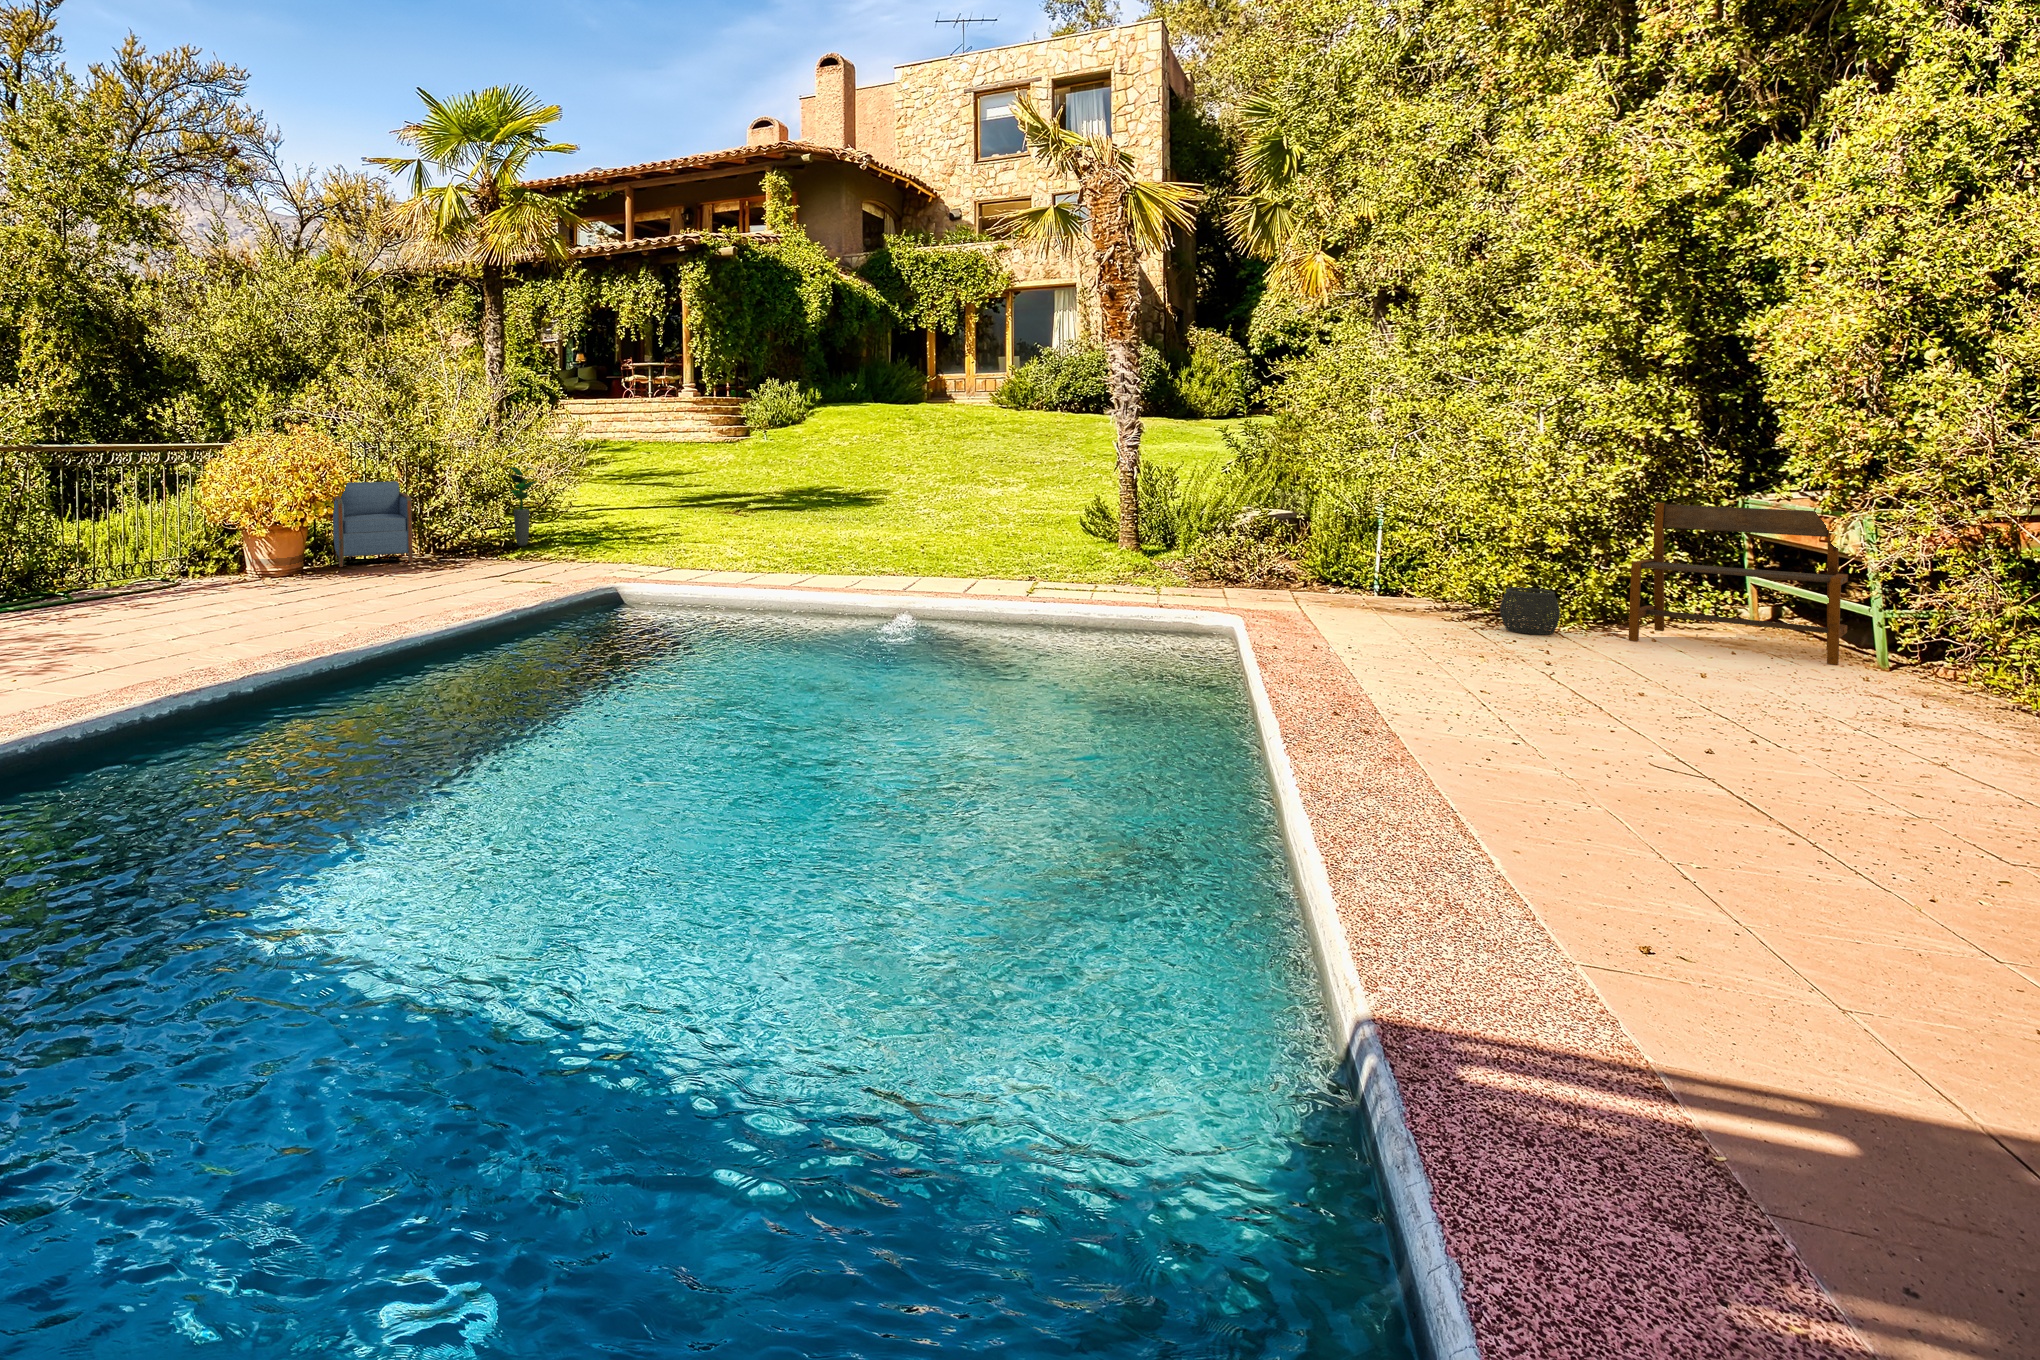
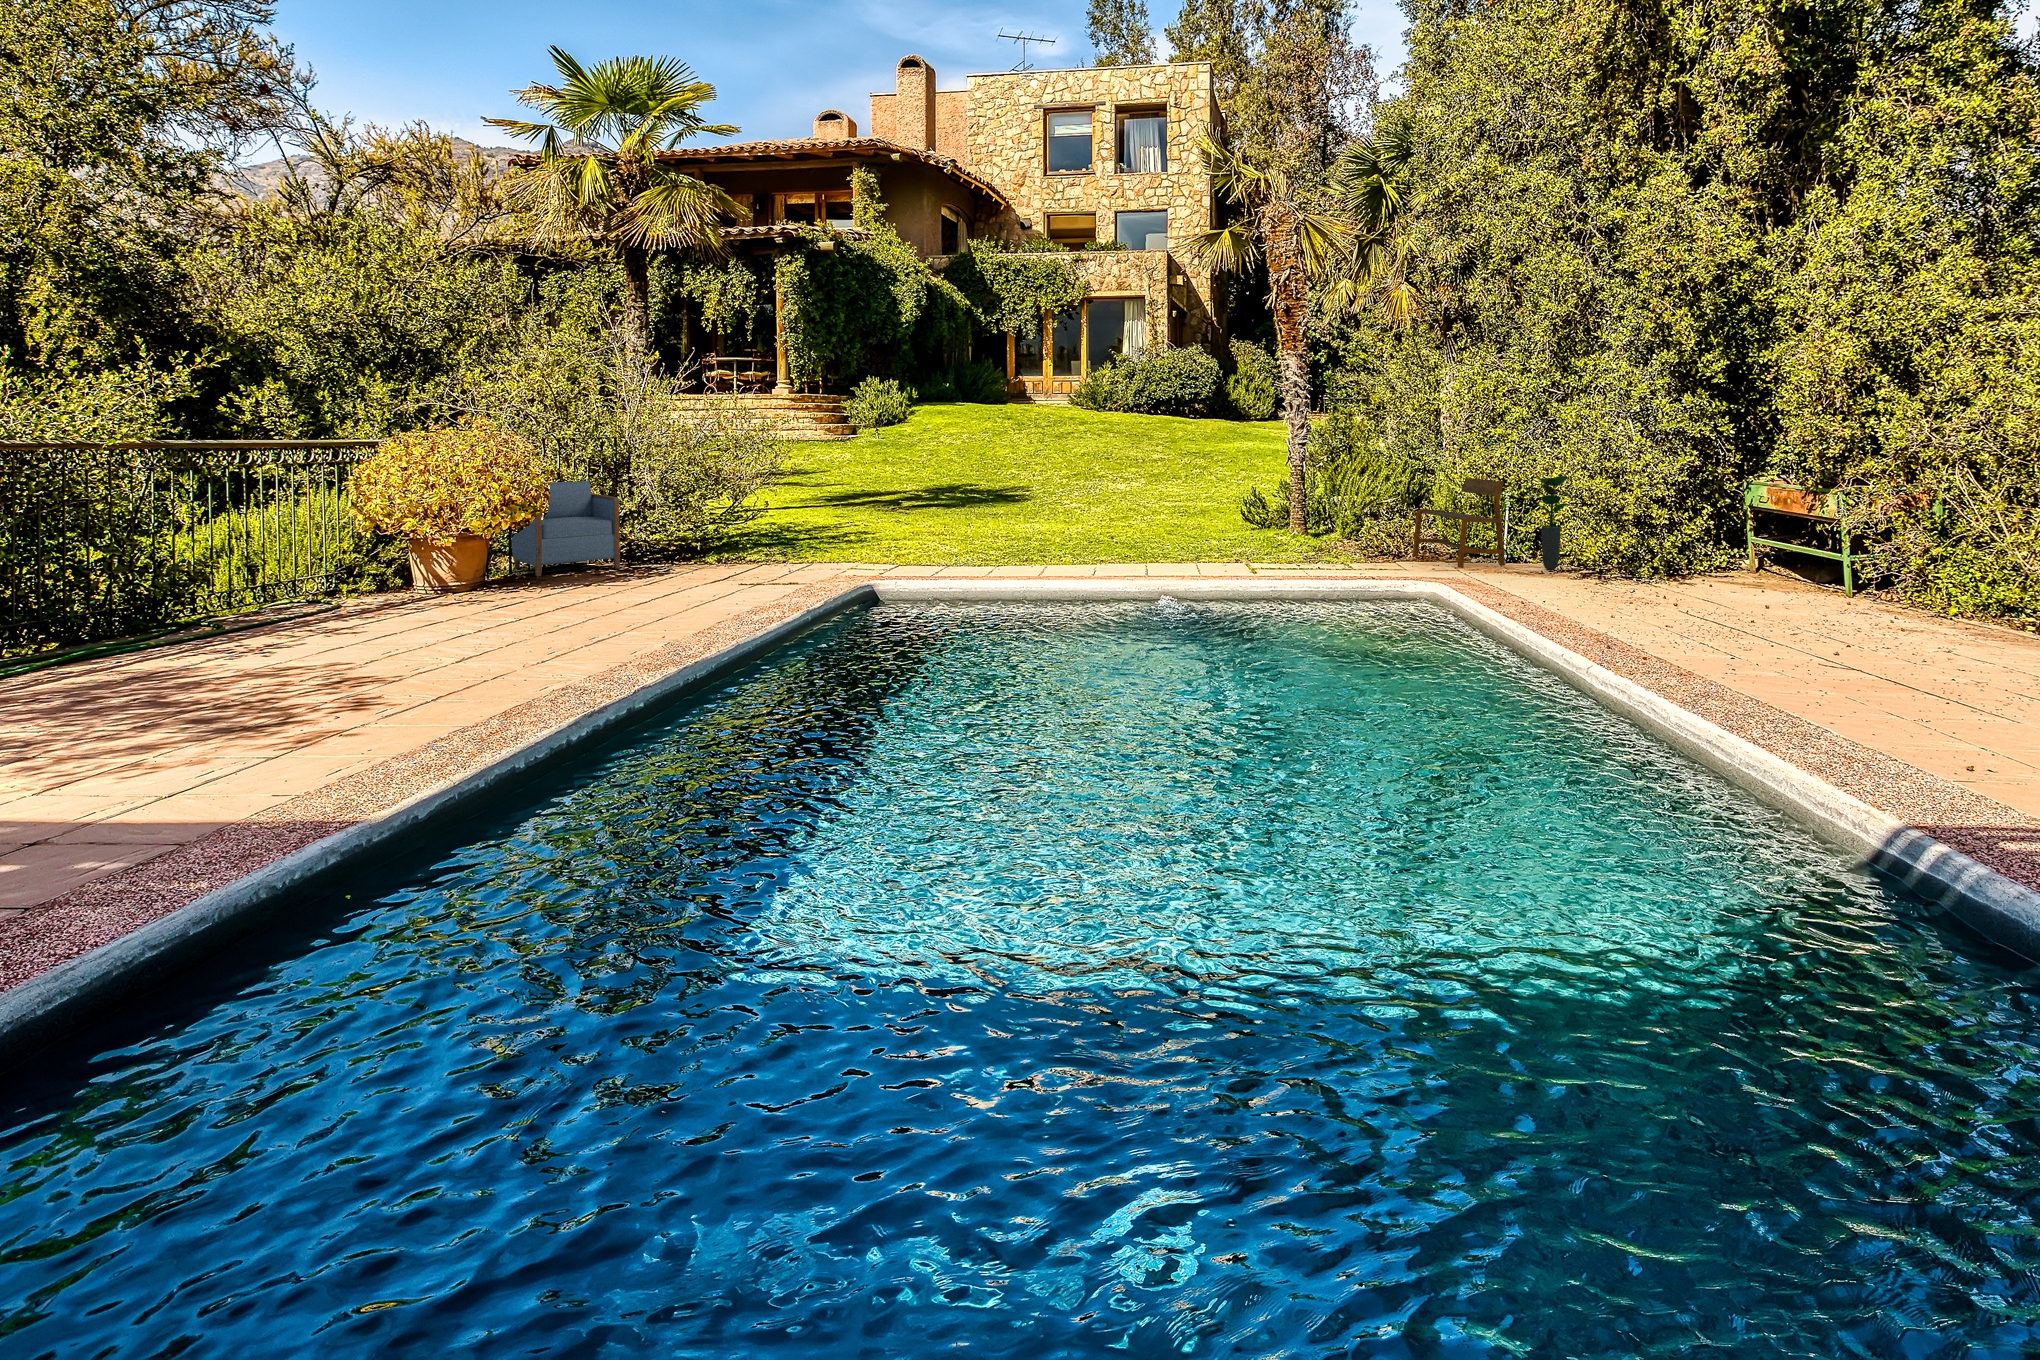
potted plant: present [509,467,538,546] -> present [1532,476,1573,570]
bench: present [1629,503,1848,665] -> present [1413,478,1505,568]
woven basket: present [1500,587,1561,635] -> none [1584,545,1621,578]

